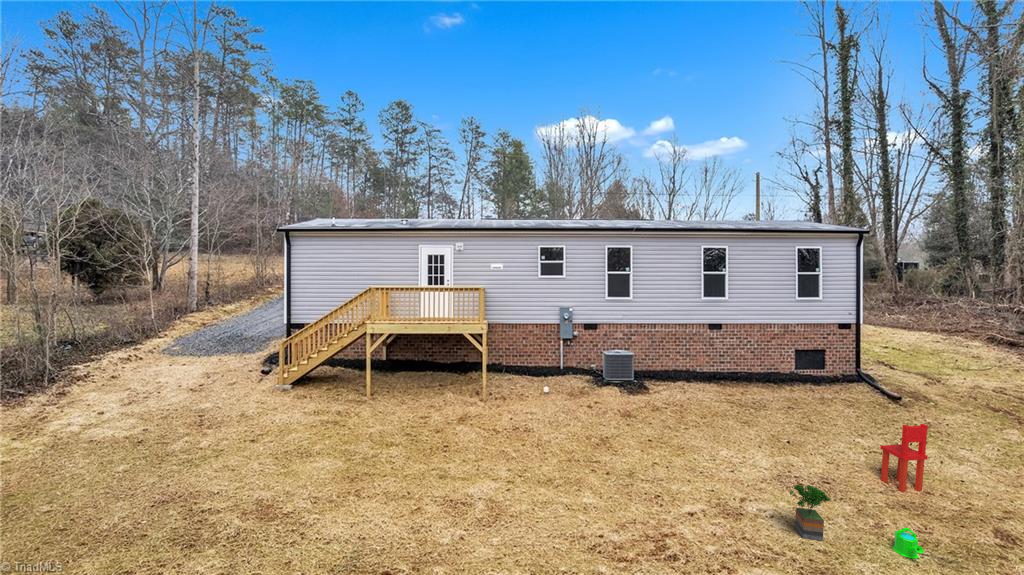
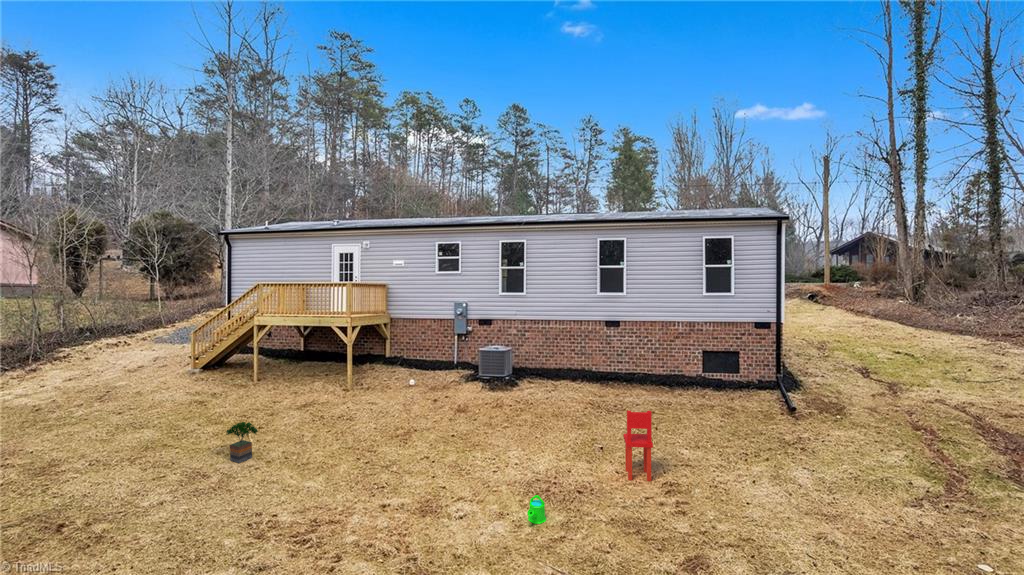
potted tree: present [790,485,831,541] -> present [226,422,258,463]

